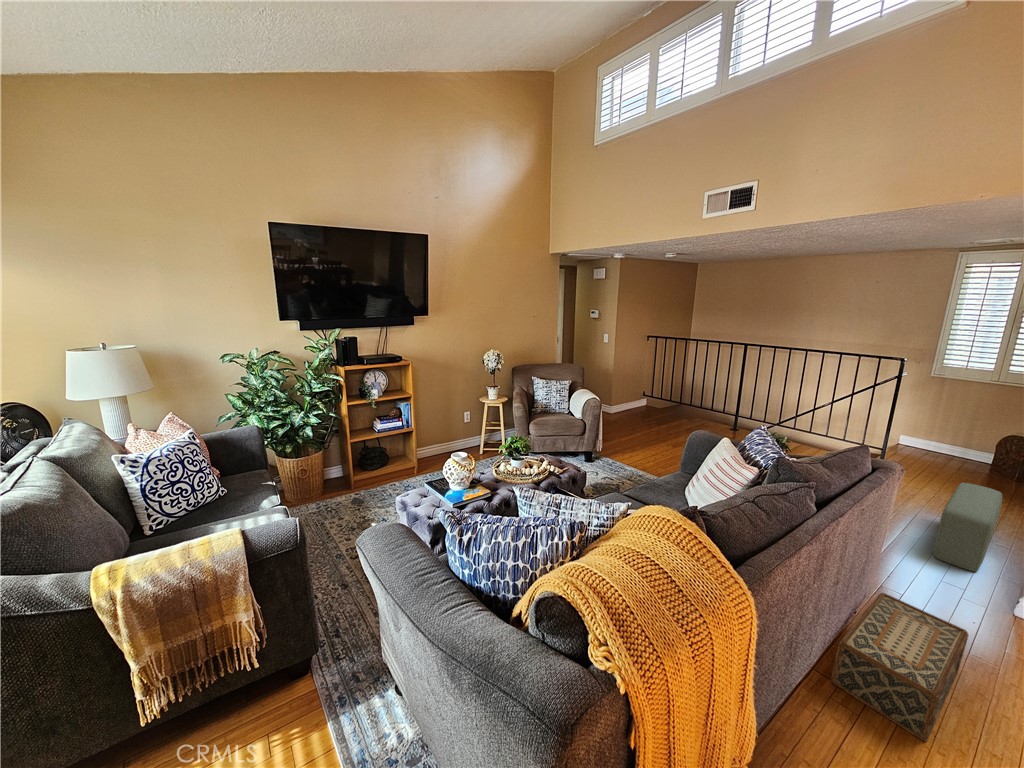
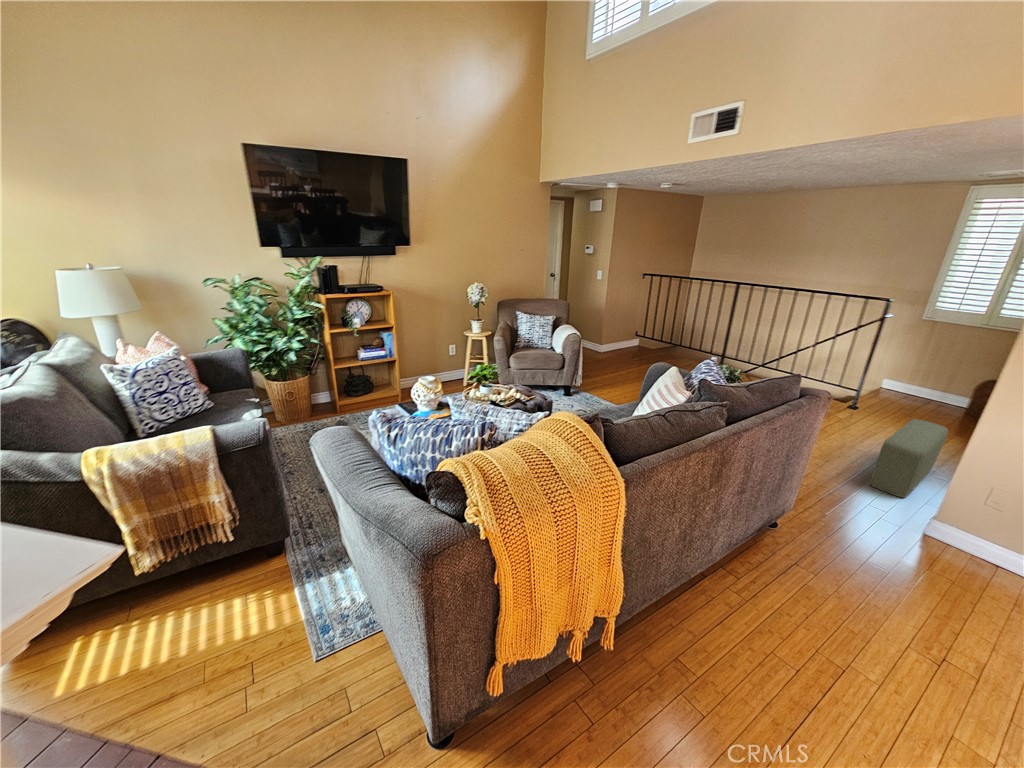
woven basket: present [831,593,969,741] -> none [734,507,862,622]

